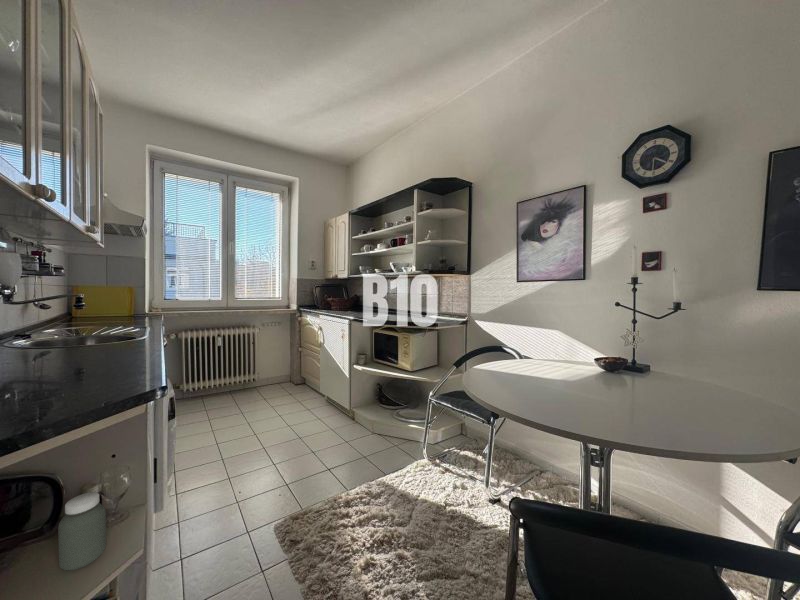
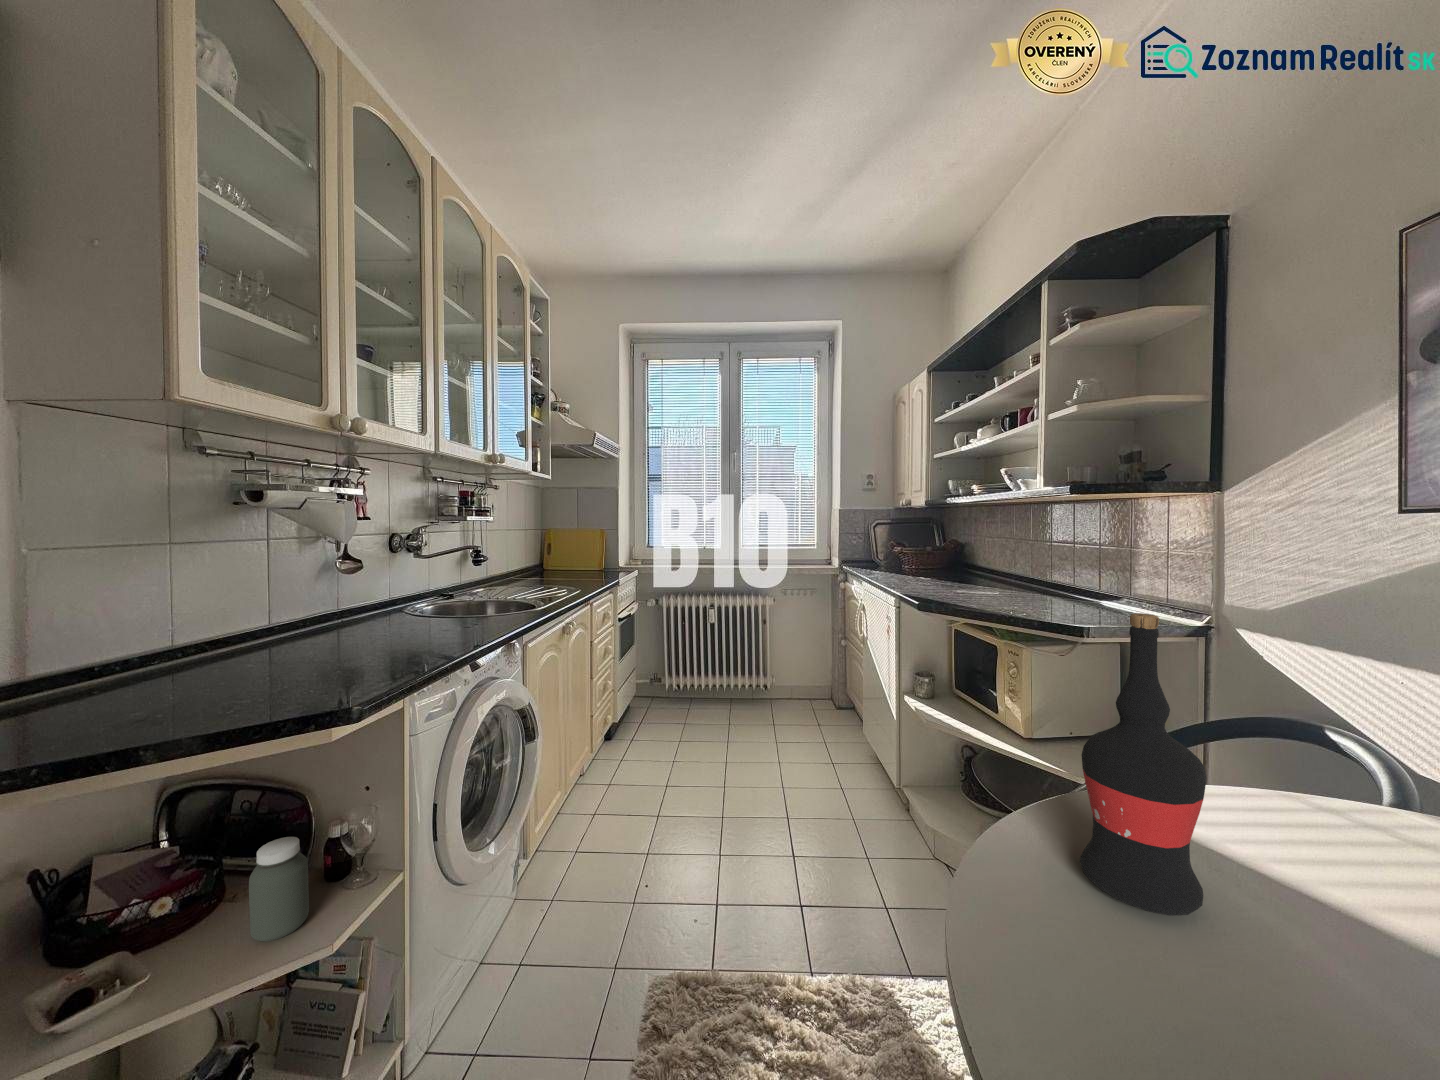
wine bottle: none [489,304,516,379] -> present [1080,613,1207,916]

